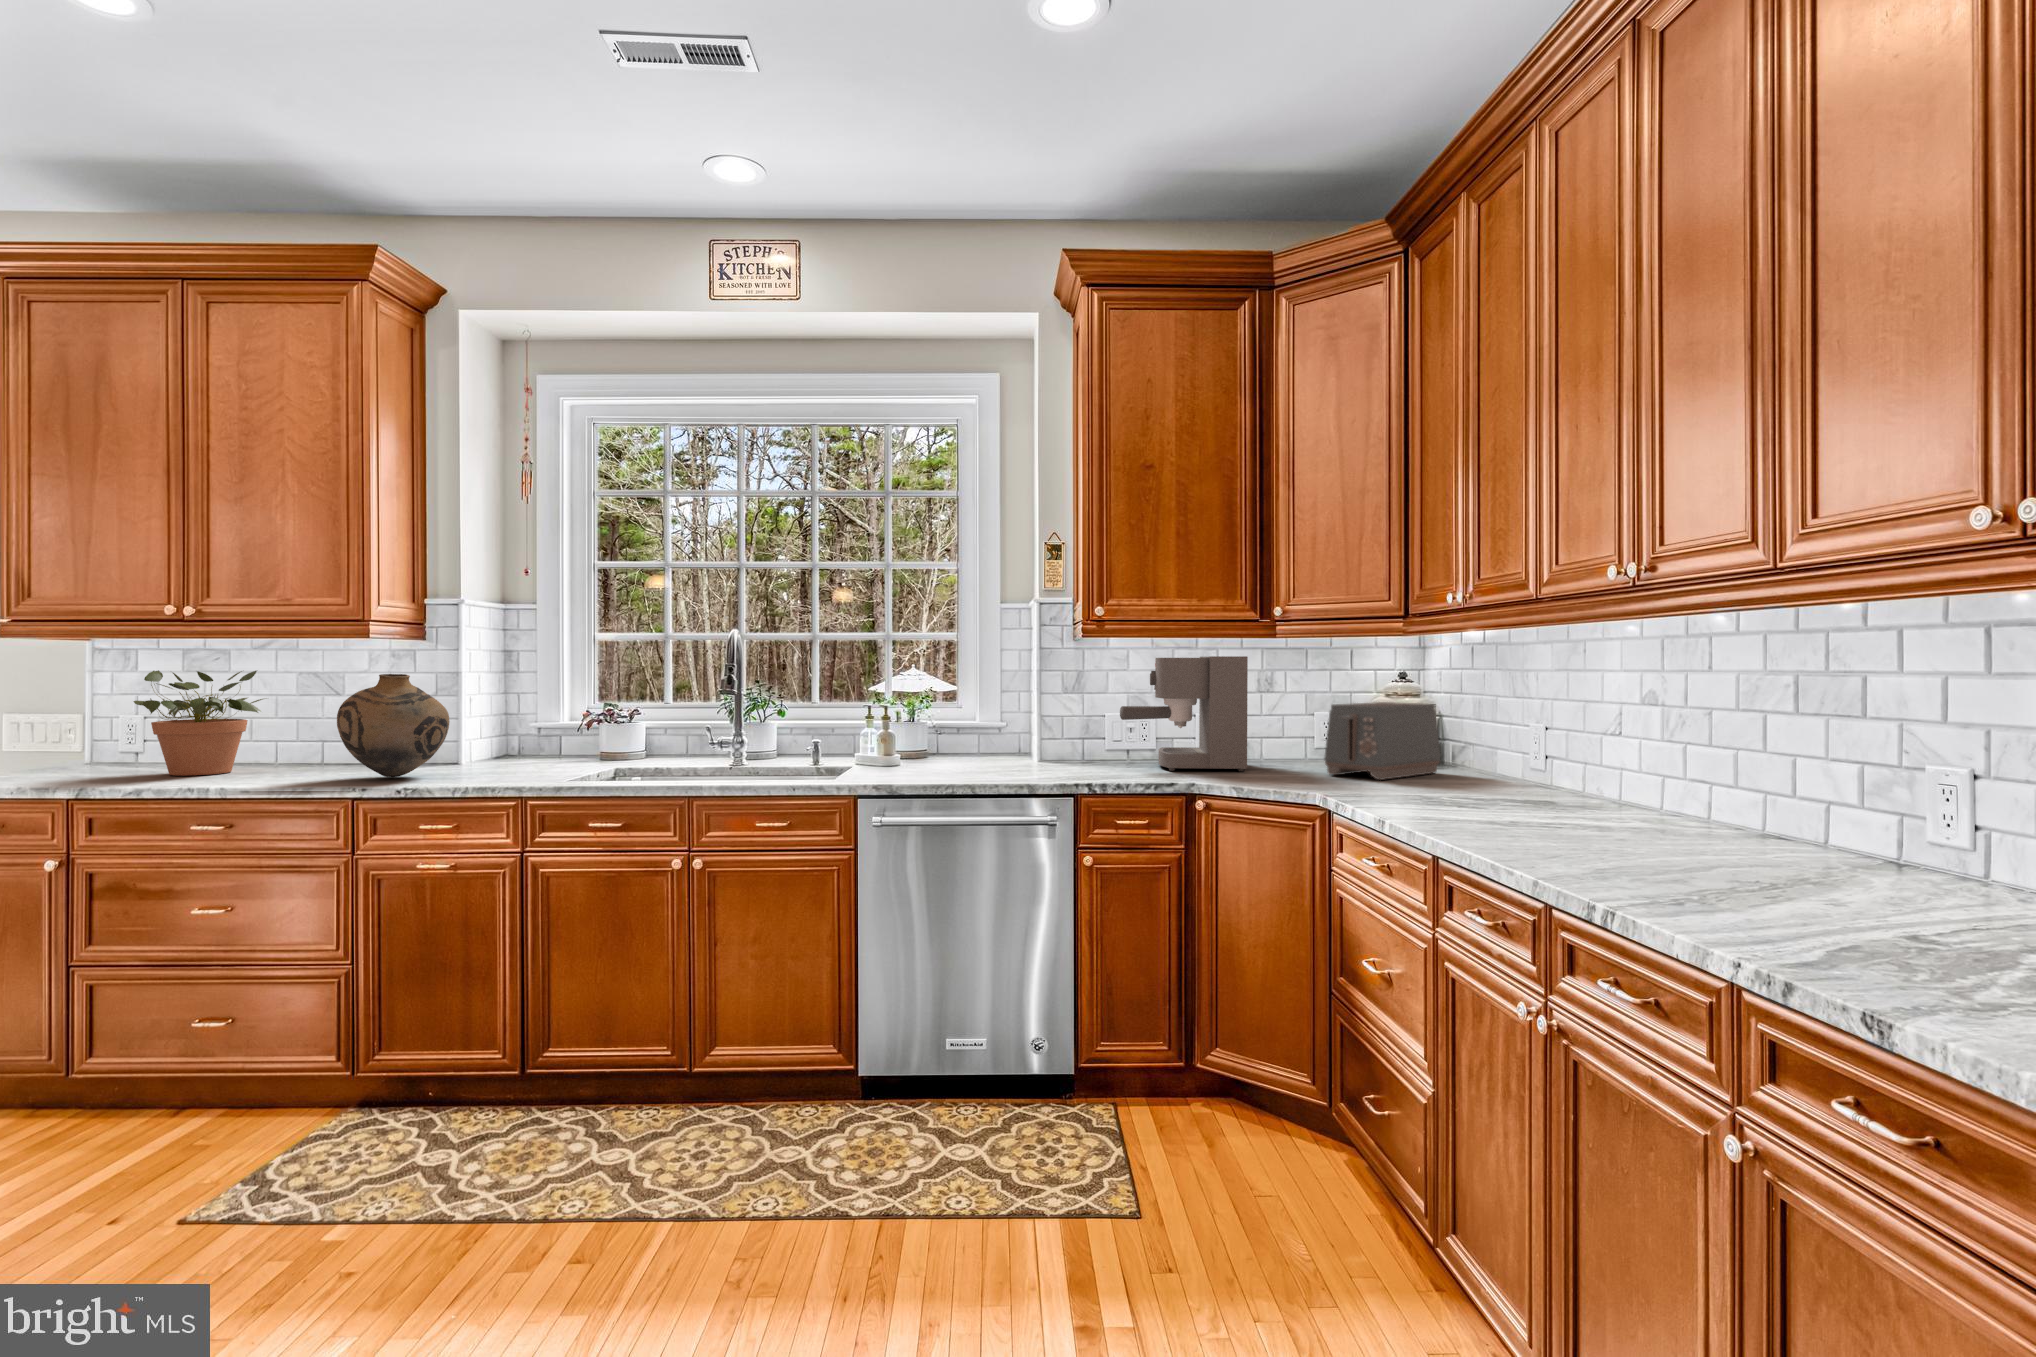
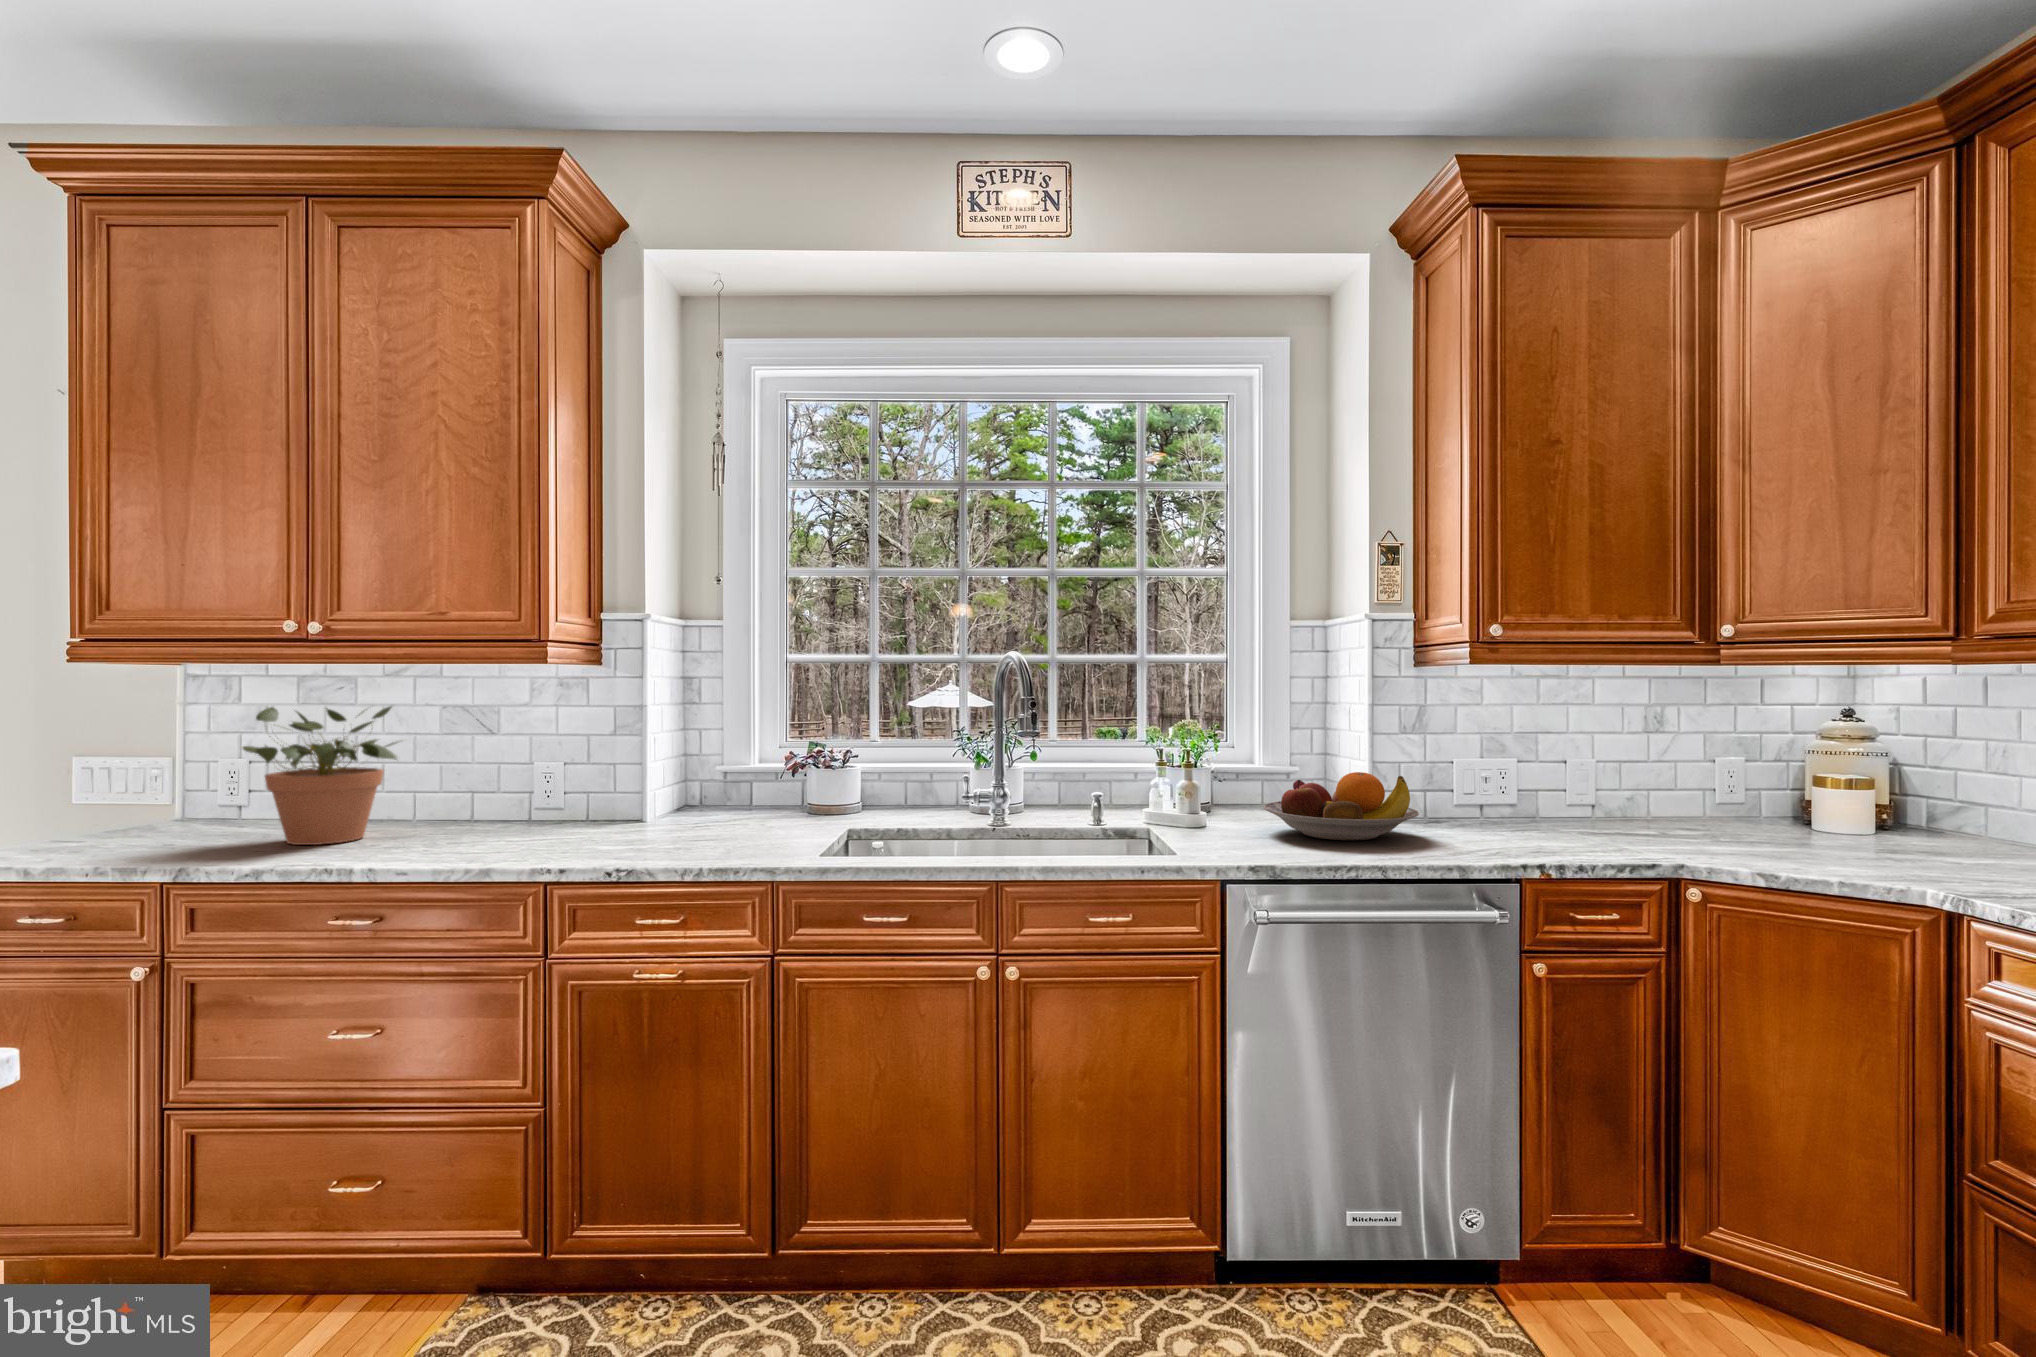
coffee maker: present [1120,656,1248,771] -> none [1511,688,1697,840]
vase: present [337,674,450,777] -> none [517,713,654,849]
toaster: present [1324,702,1440,780] -> none [1818,748,1963,858]
fruit bowl: none [928,721,1042,772] -> present [1264,772,1419,840]

